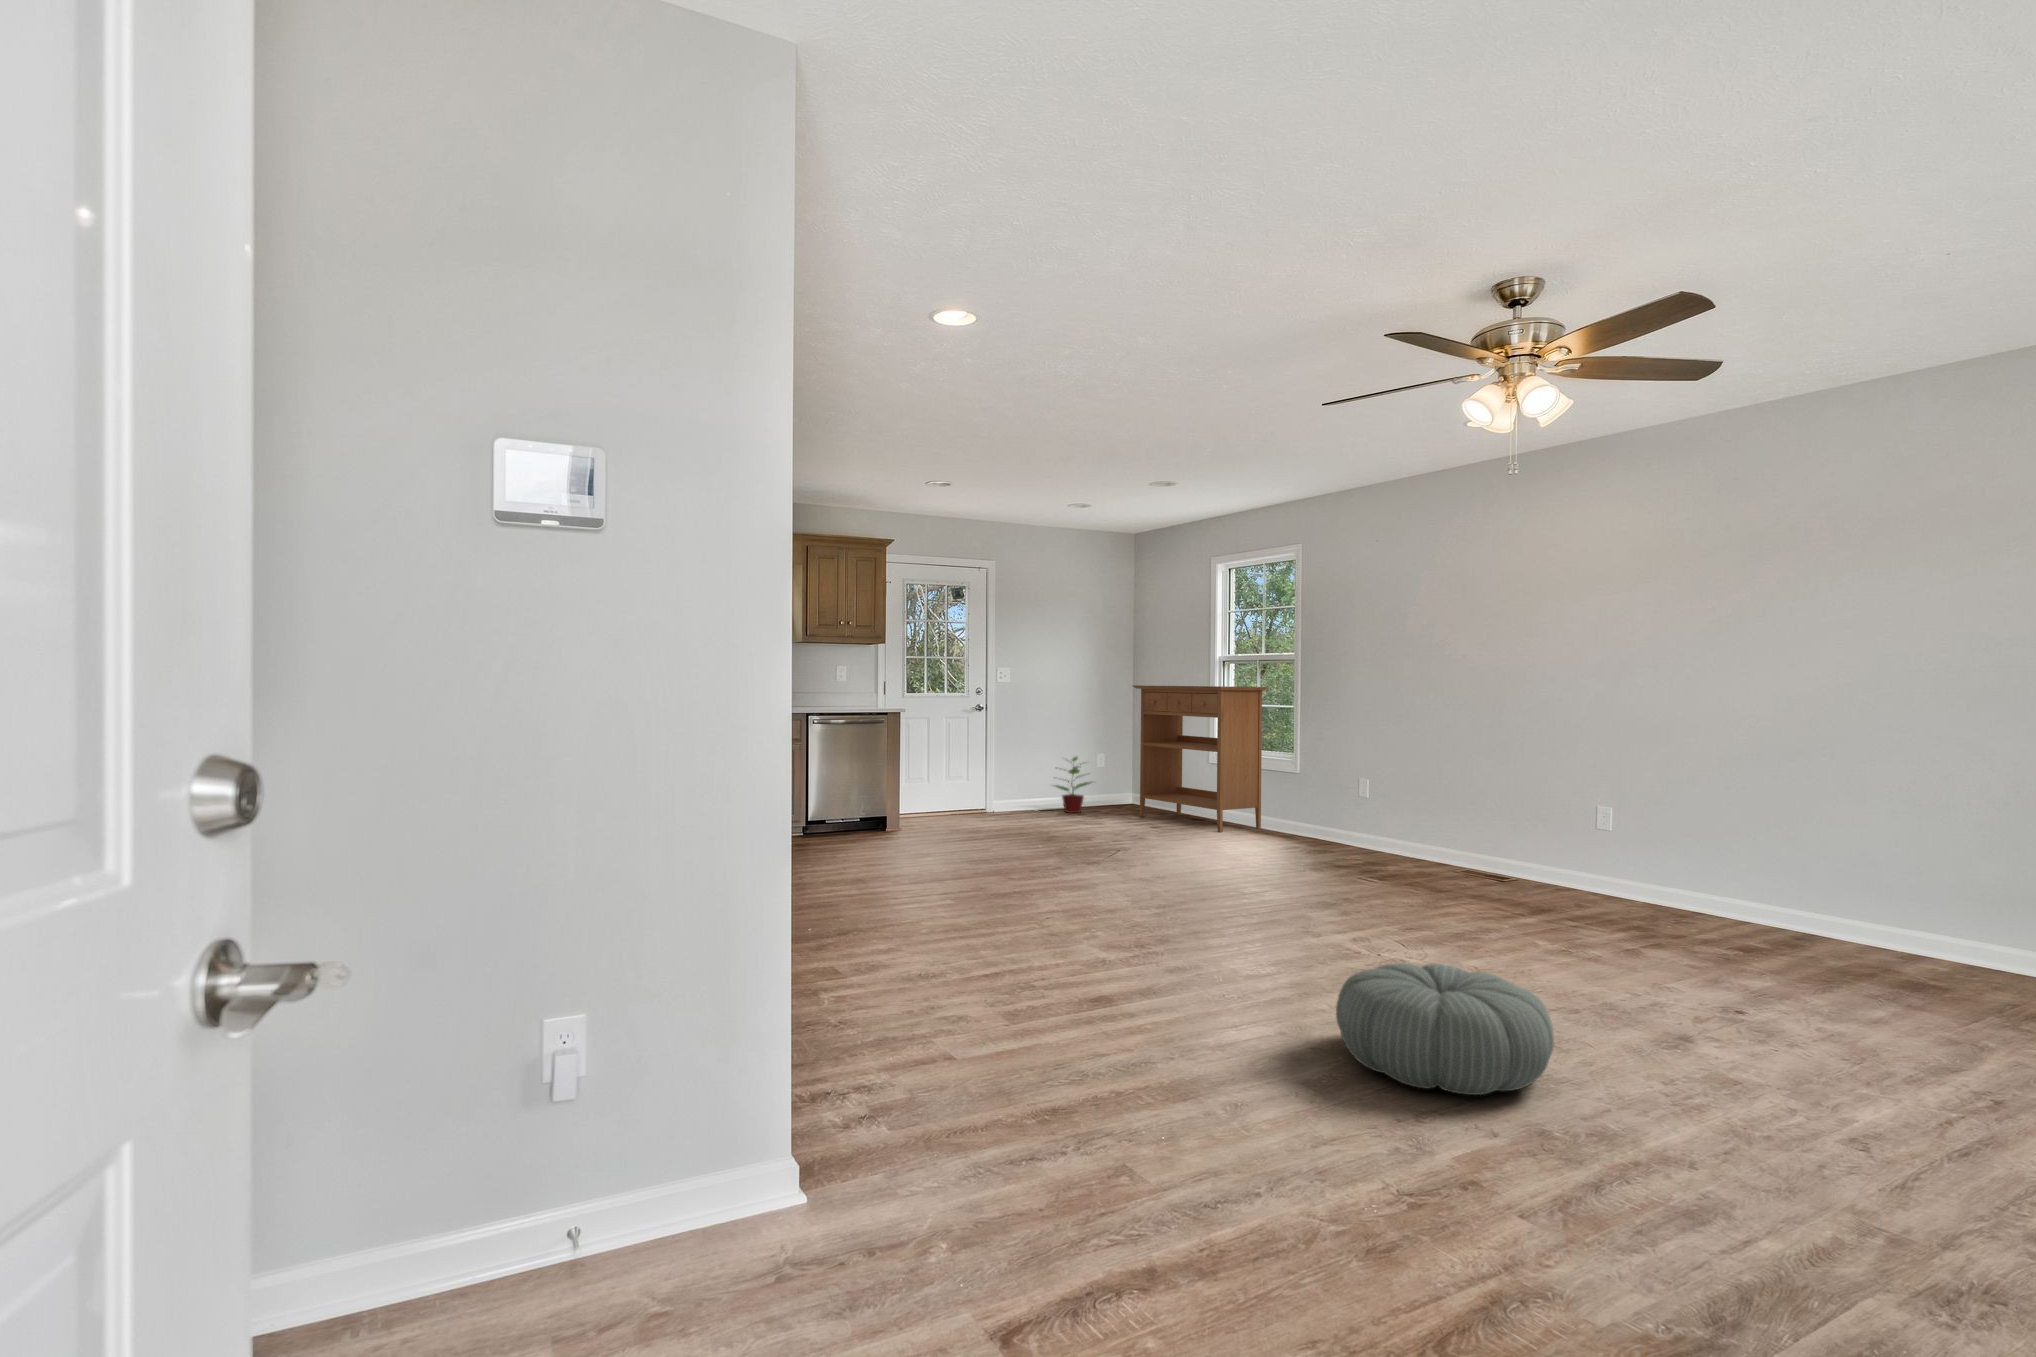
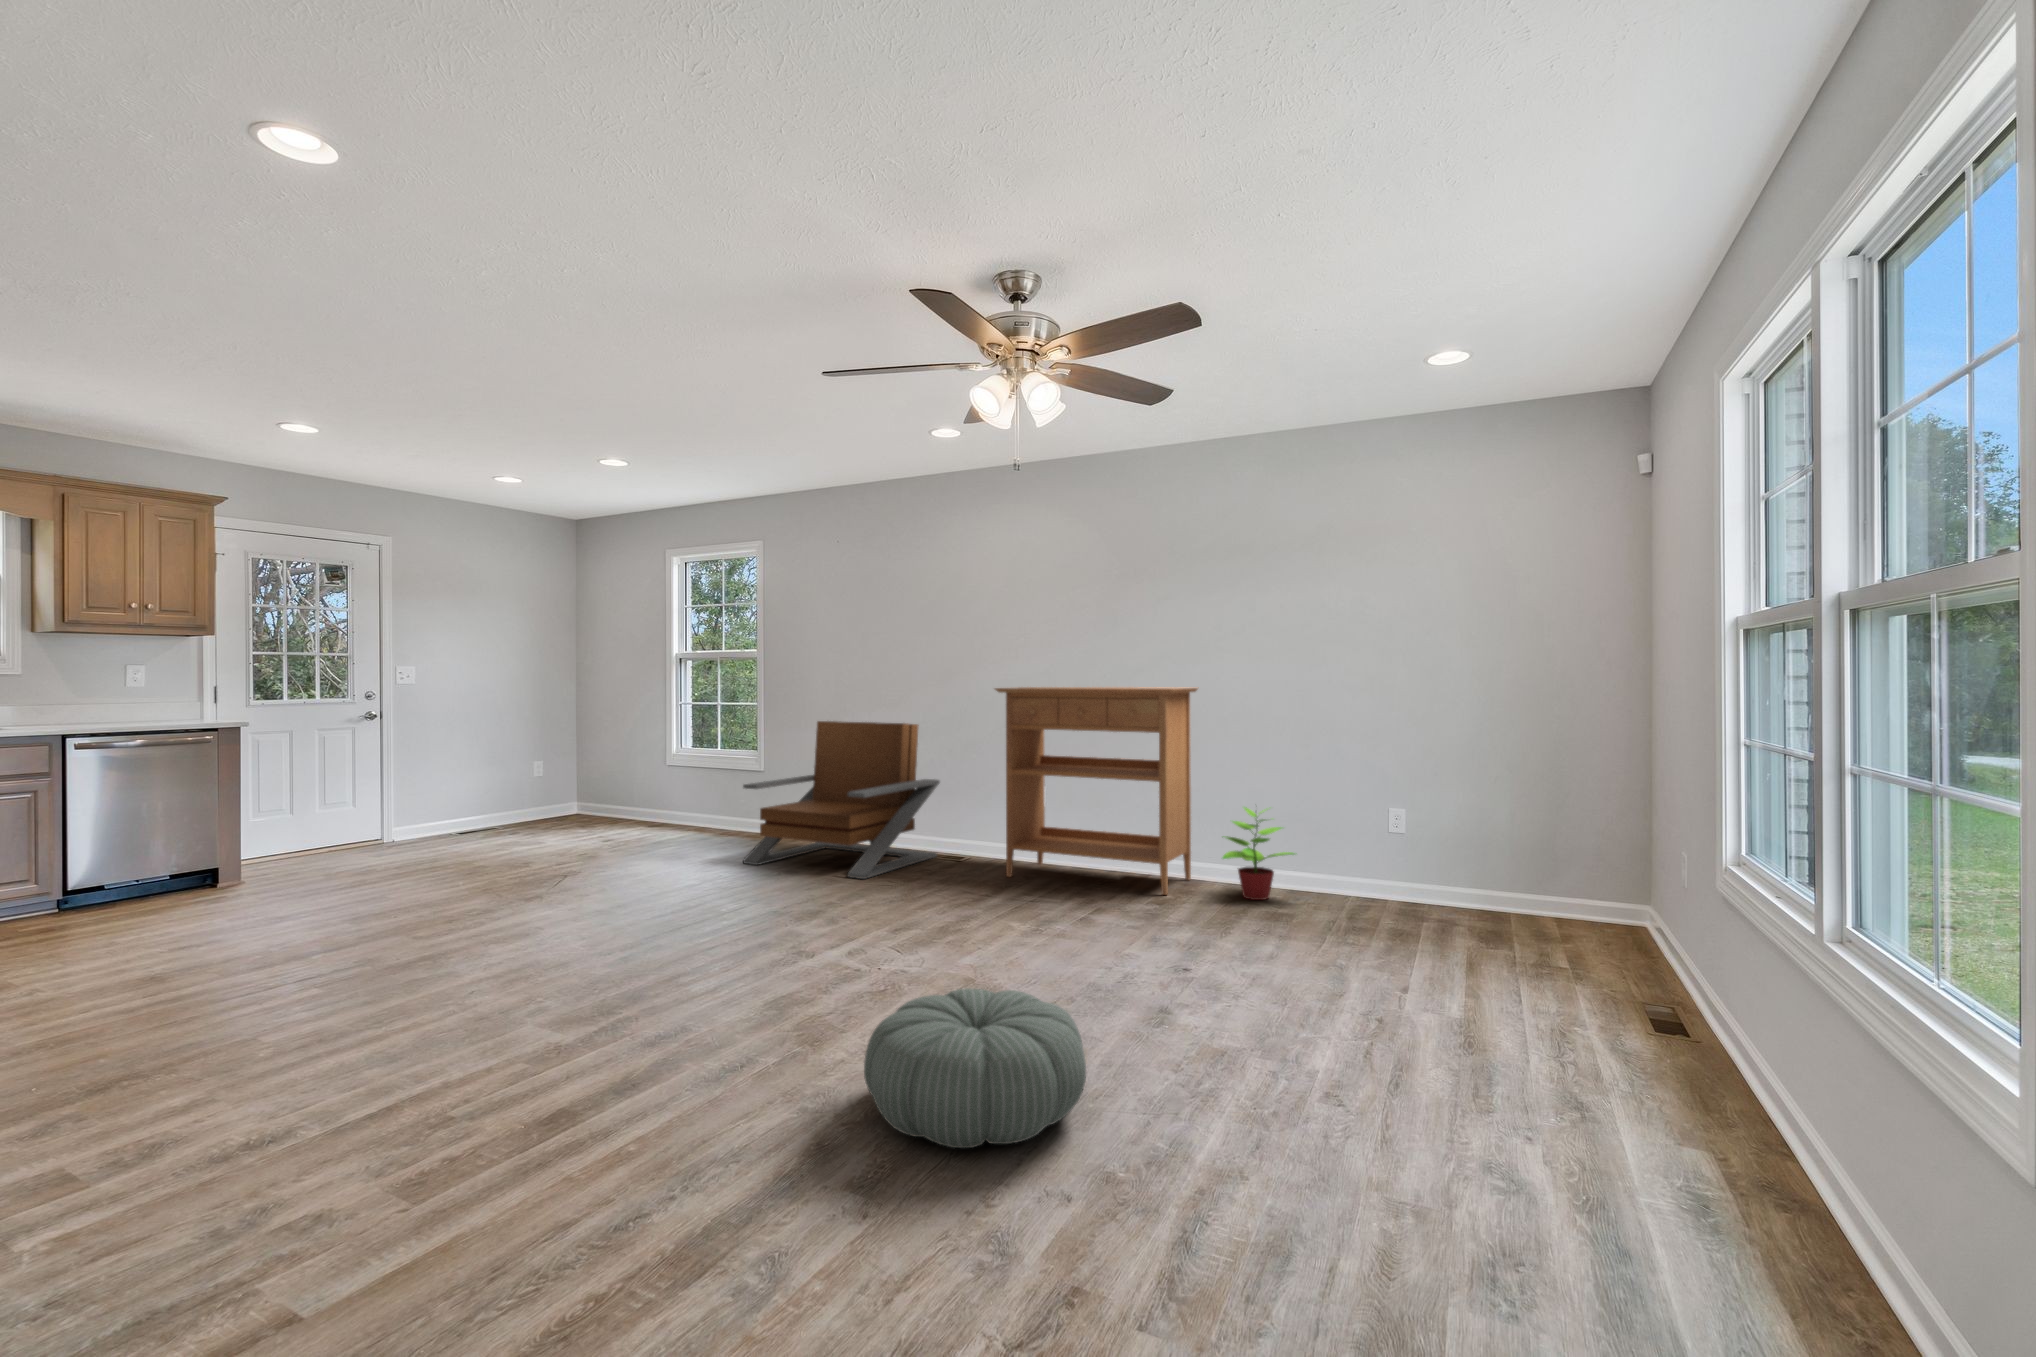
console table: present [1133,685,1267,832] -> present [995,687,1198,895]
lounge chair: none [1273,725,1484,886] -> present [743,721,940,879]
potted plant: present [1055,757,1091,813] -> present [1223,807,1294,900]

